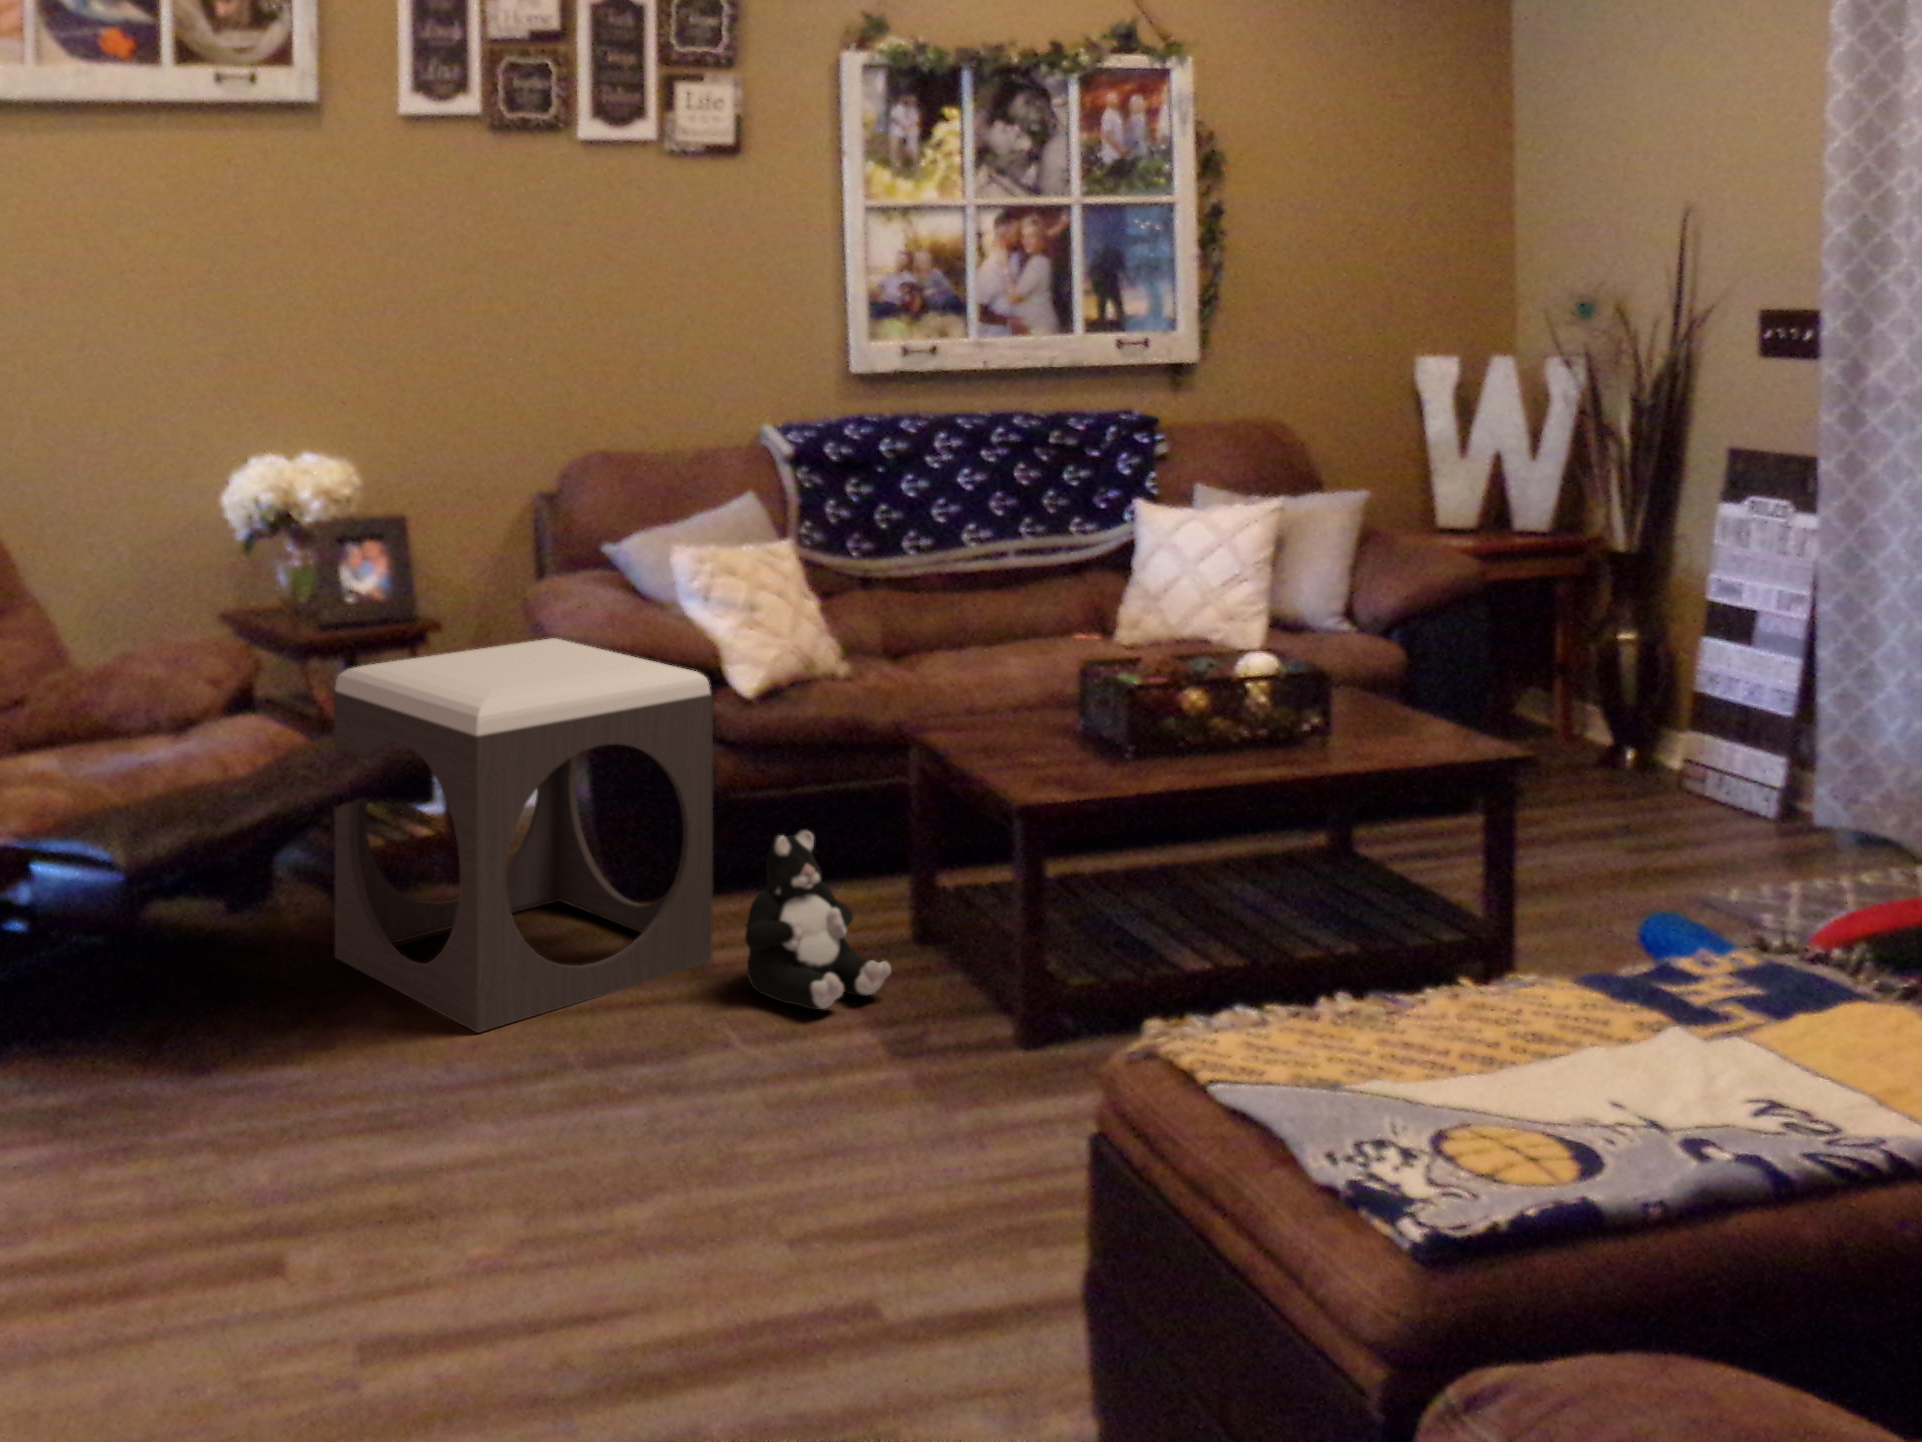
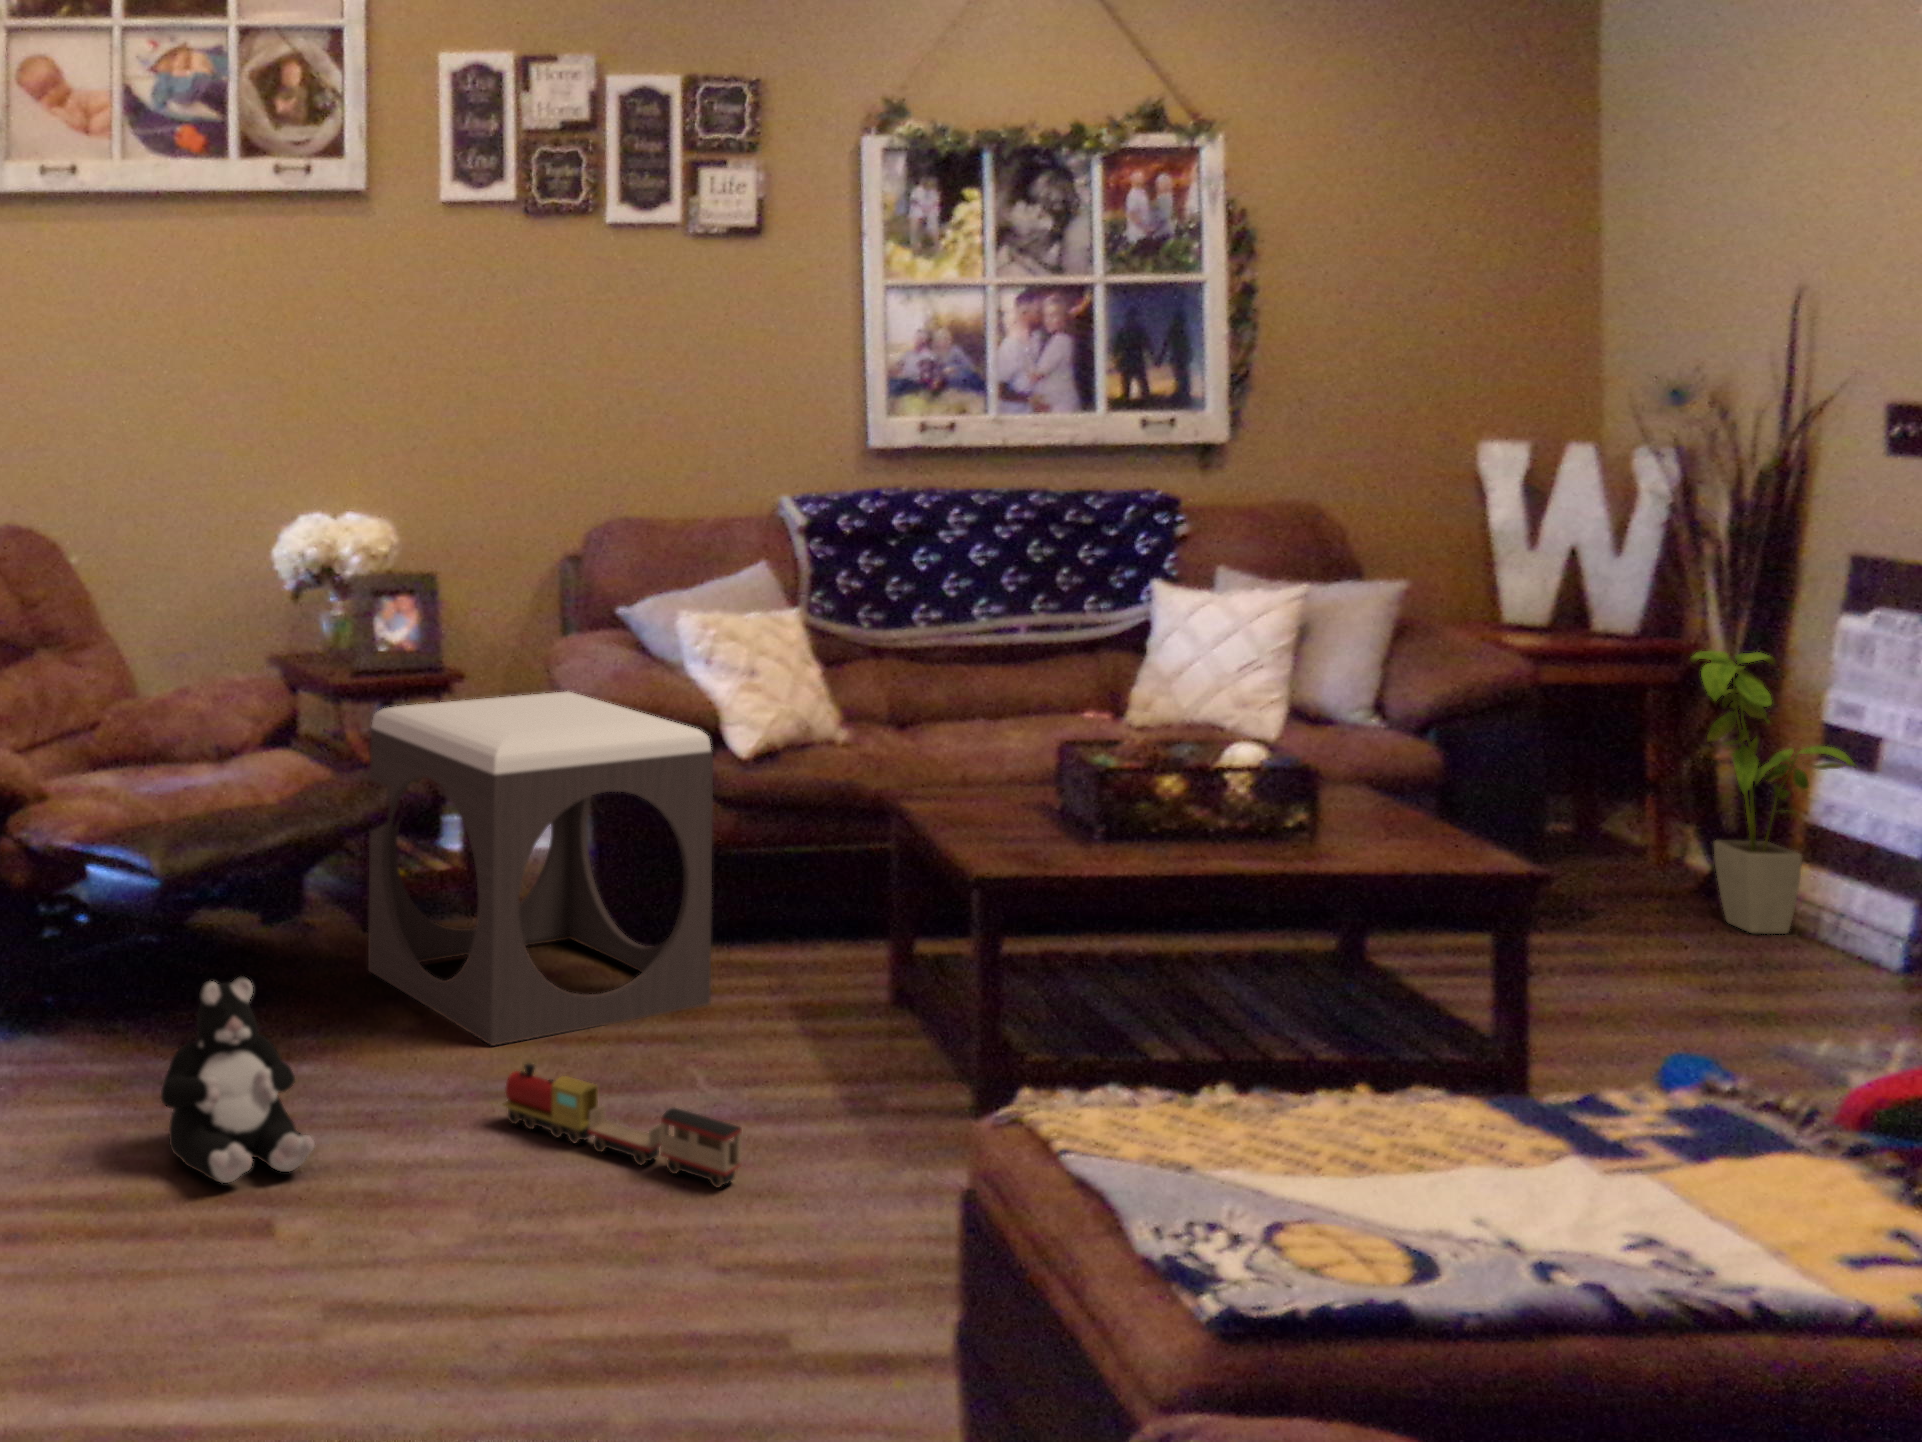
house plant: none [1604,542,1746,800] -> present [1690,651,1855,934]
plush toy: present [745,829,891,1009] -> present [161,976,315,1183]
toy train: none [491,1055,761,1174] -> present [502,1064,742,1187]

